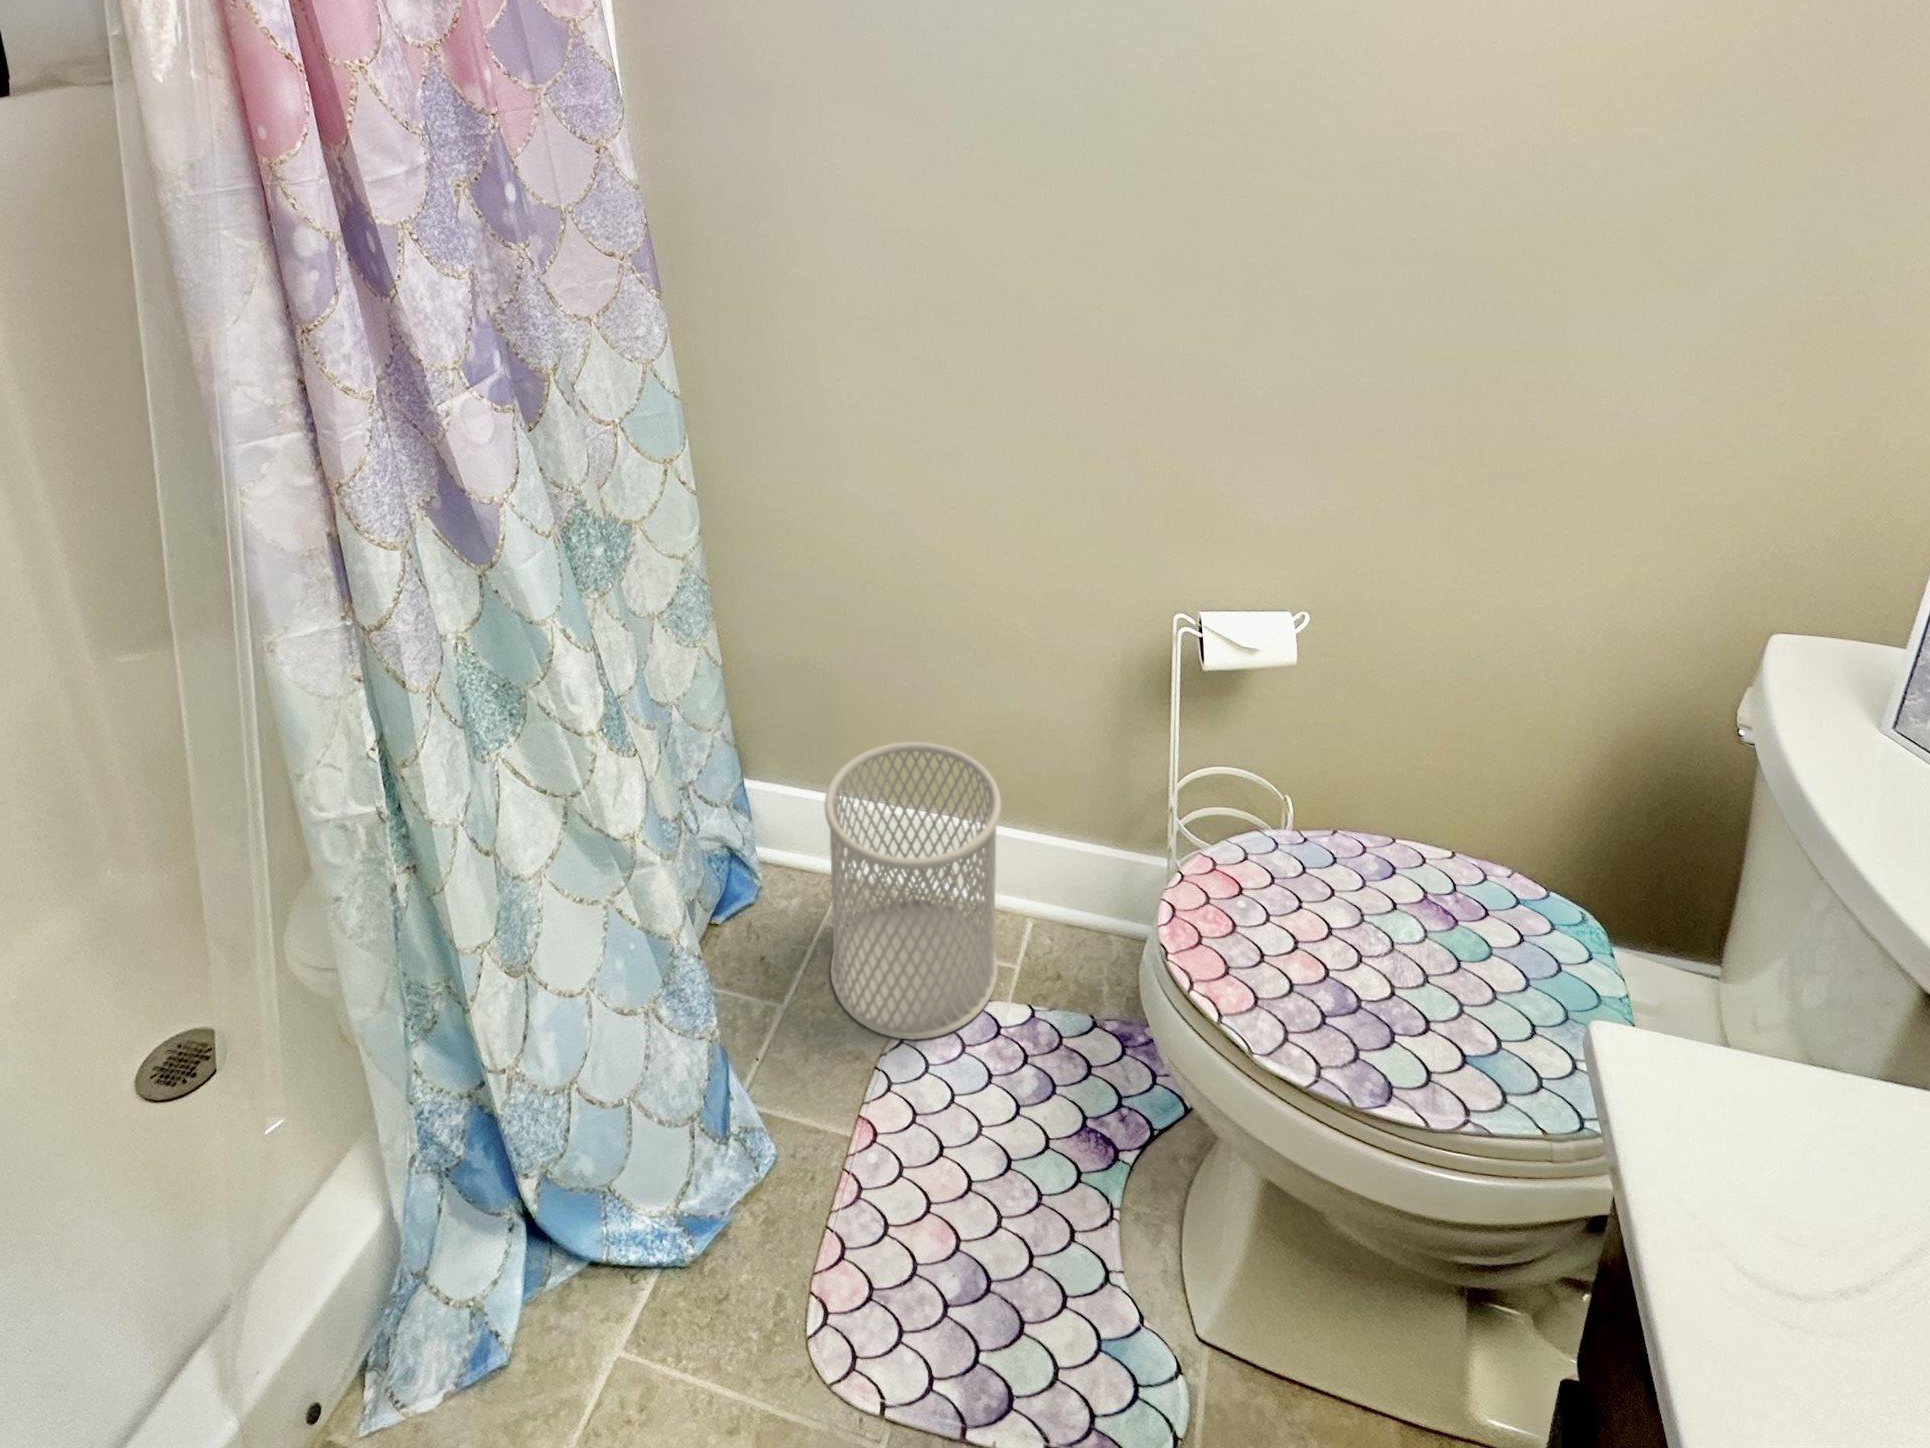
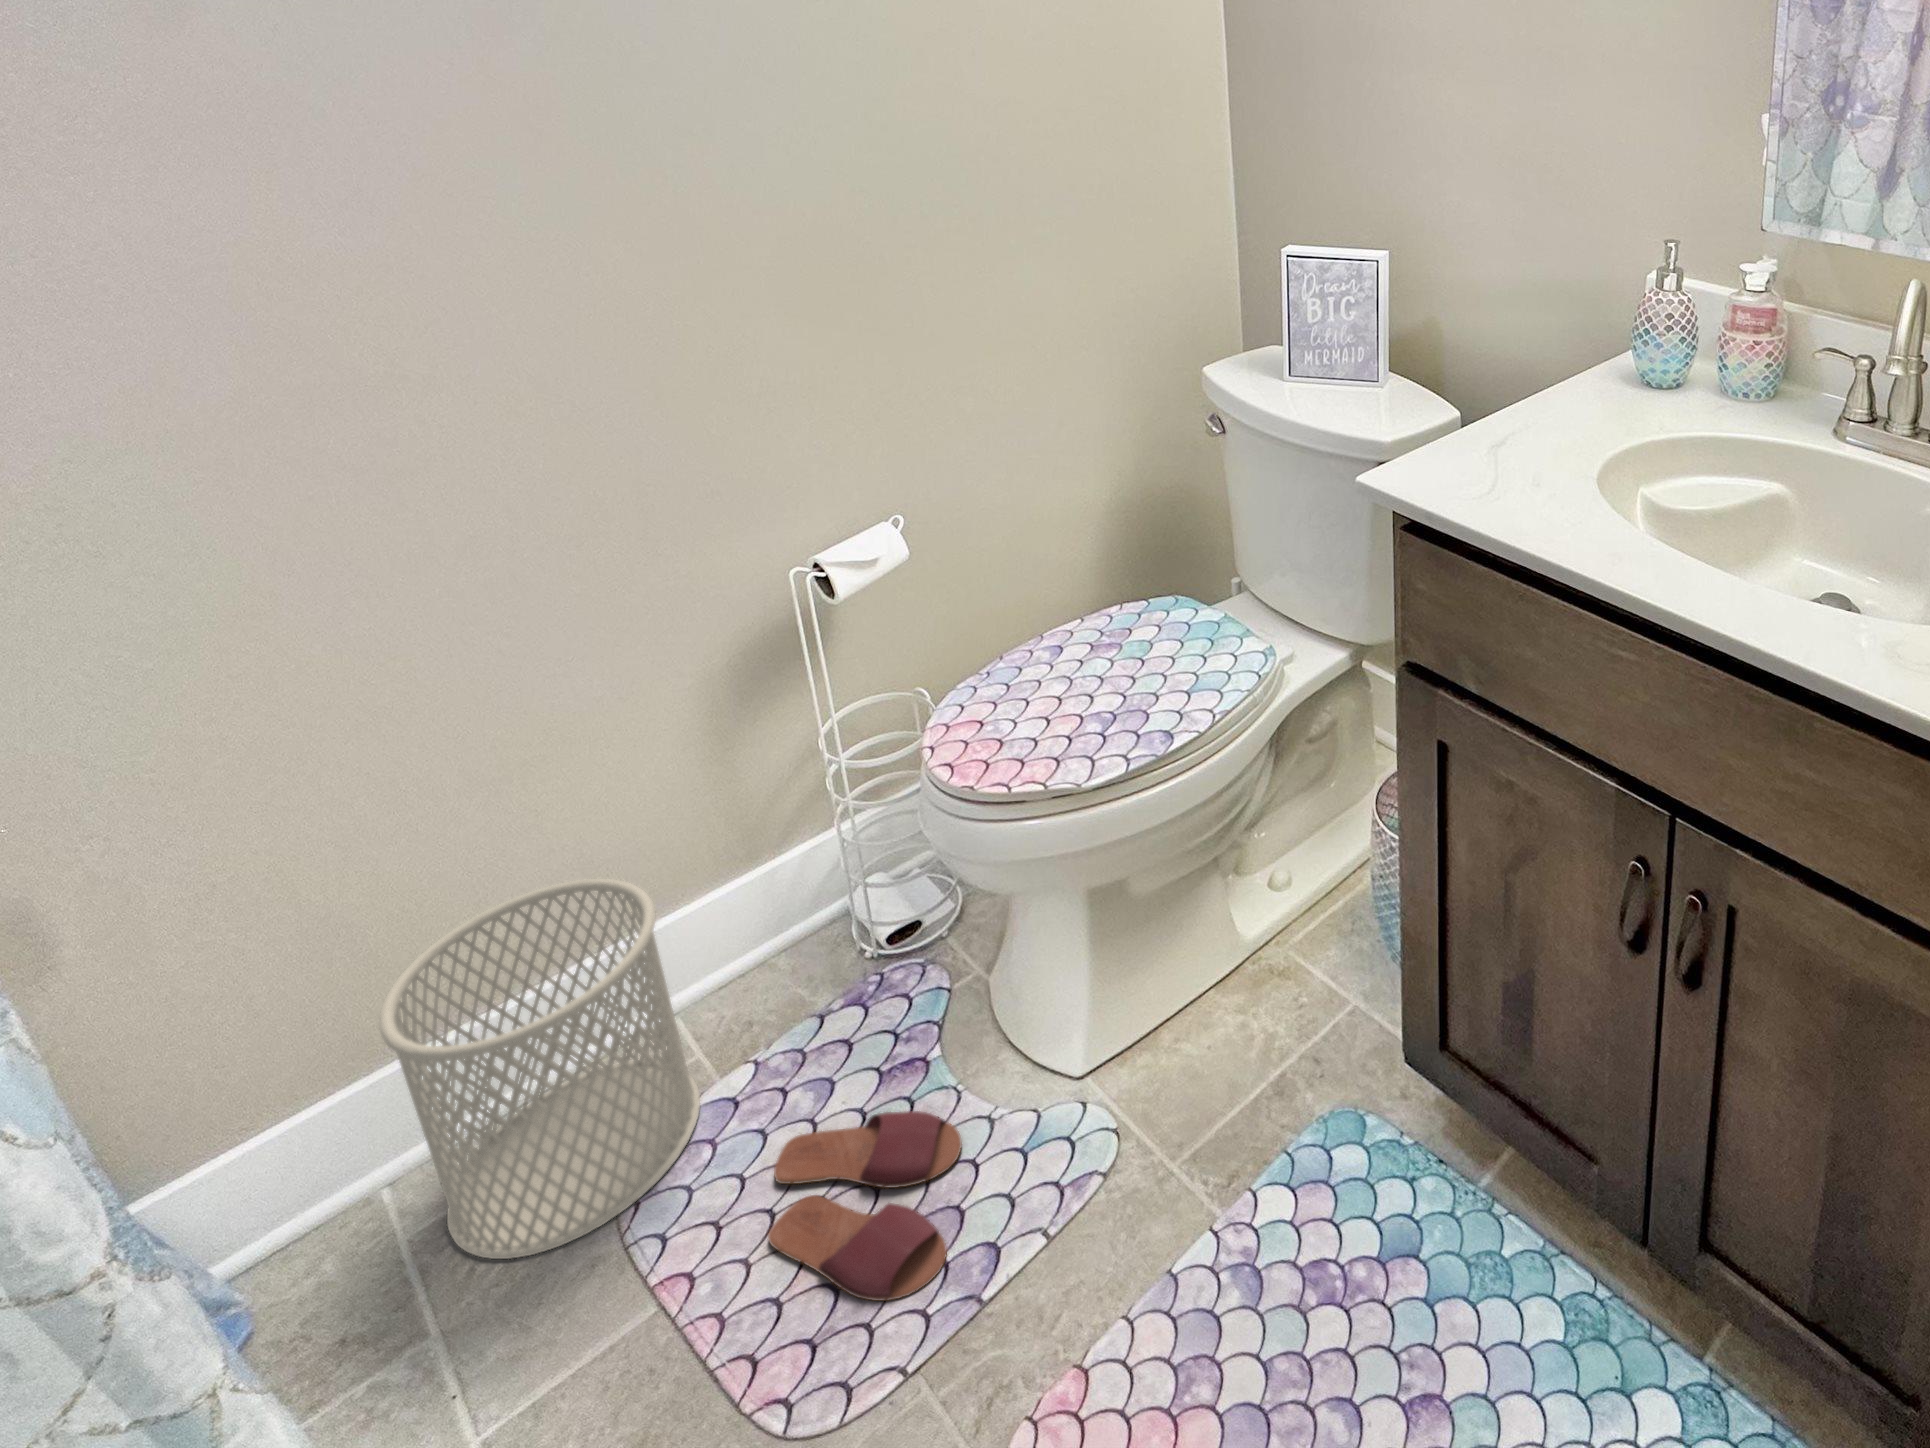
slippers: none [919,1106,1081,1361] -> present [768,1111,962,1301]

